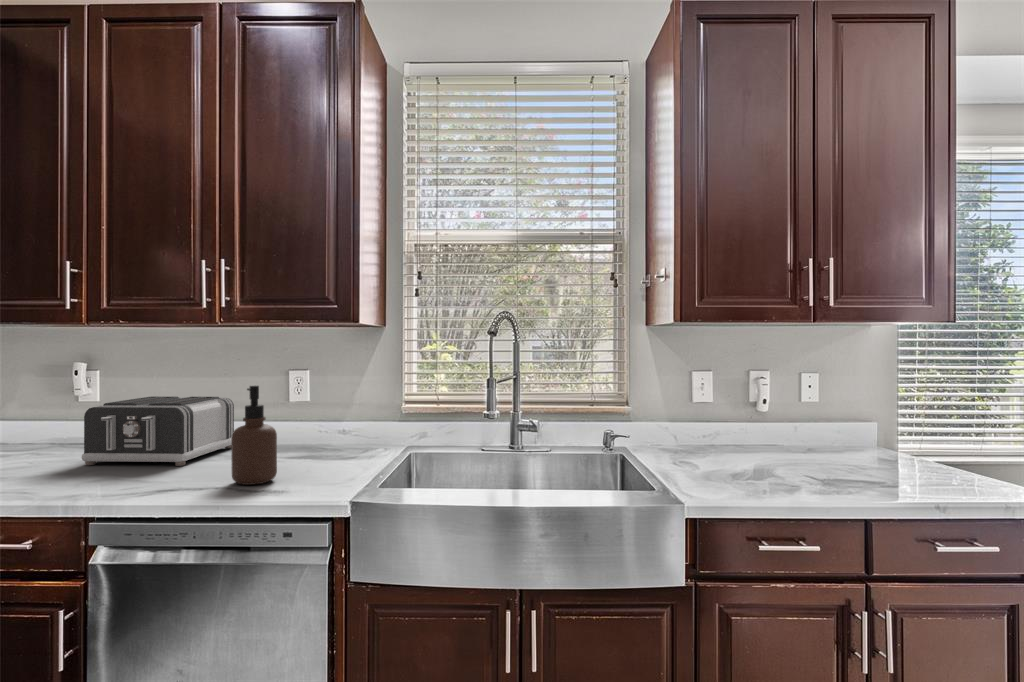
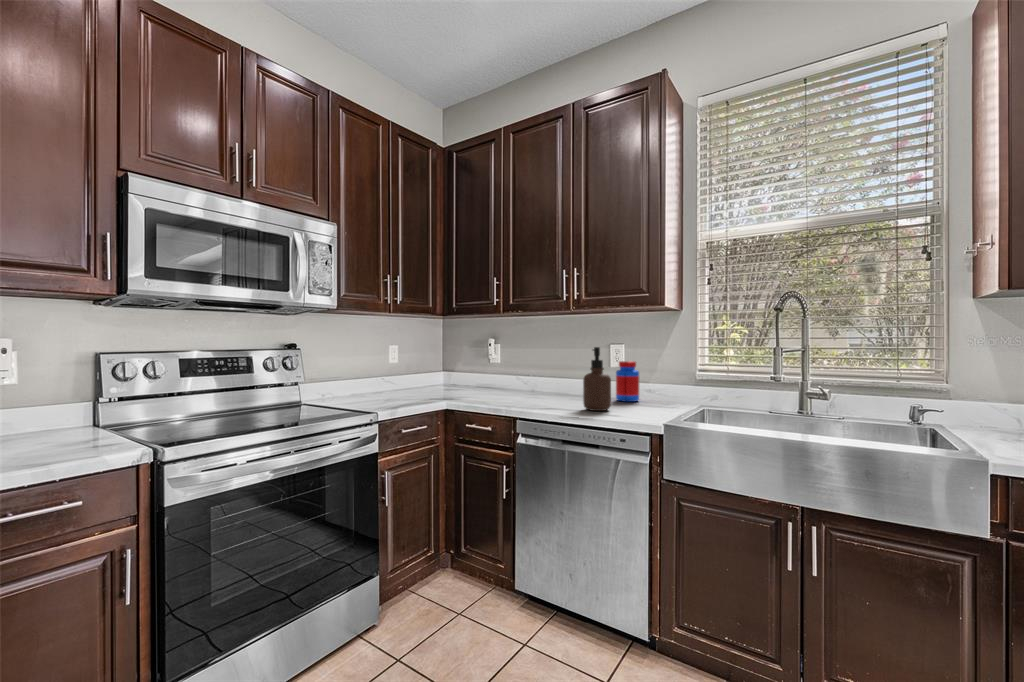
toaster: present [82,396,234,466] -> none [499,359,580,399]
jar: none [289,399,324,459] -> present [616,361,639,402]

